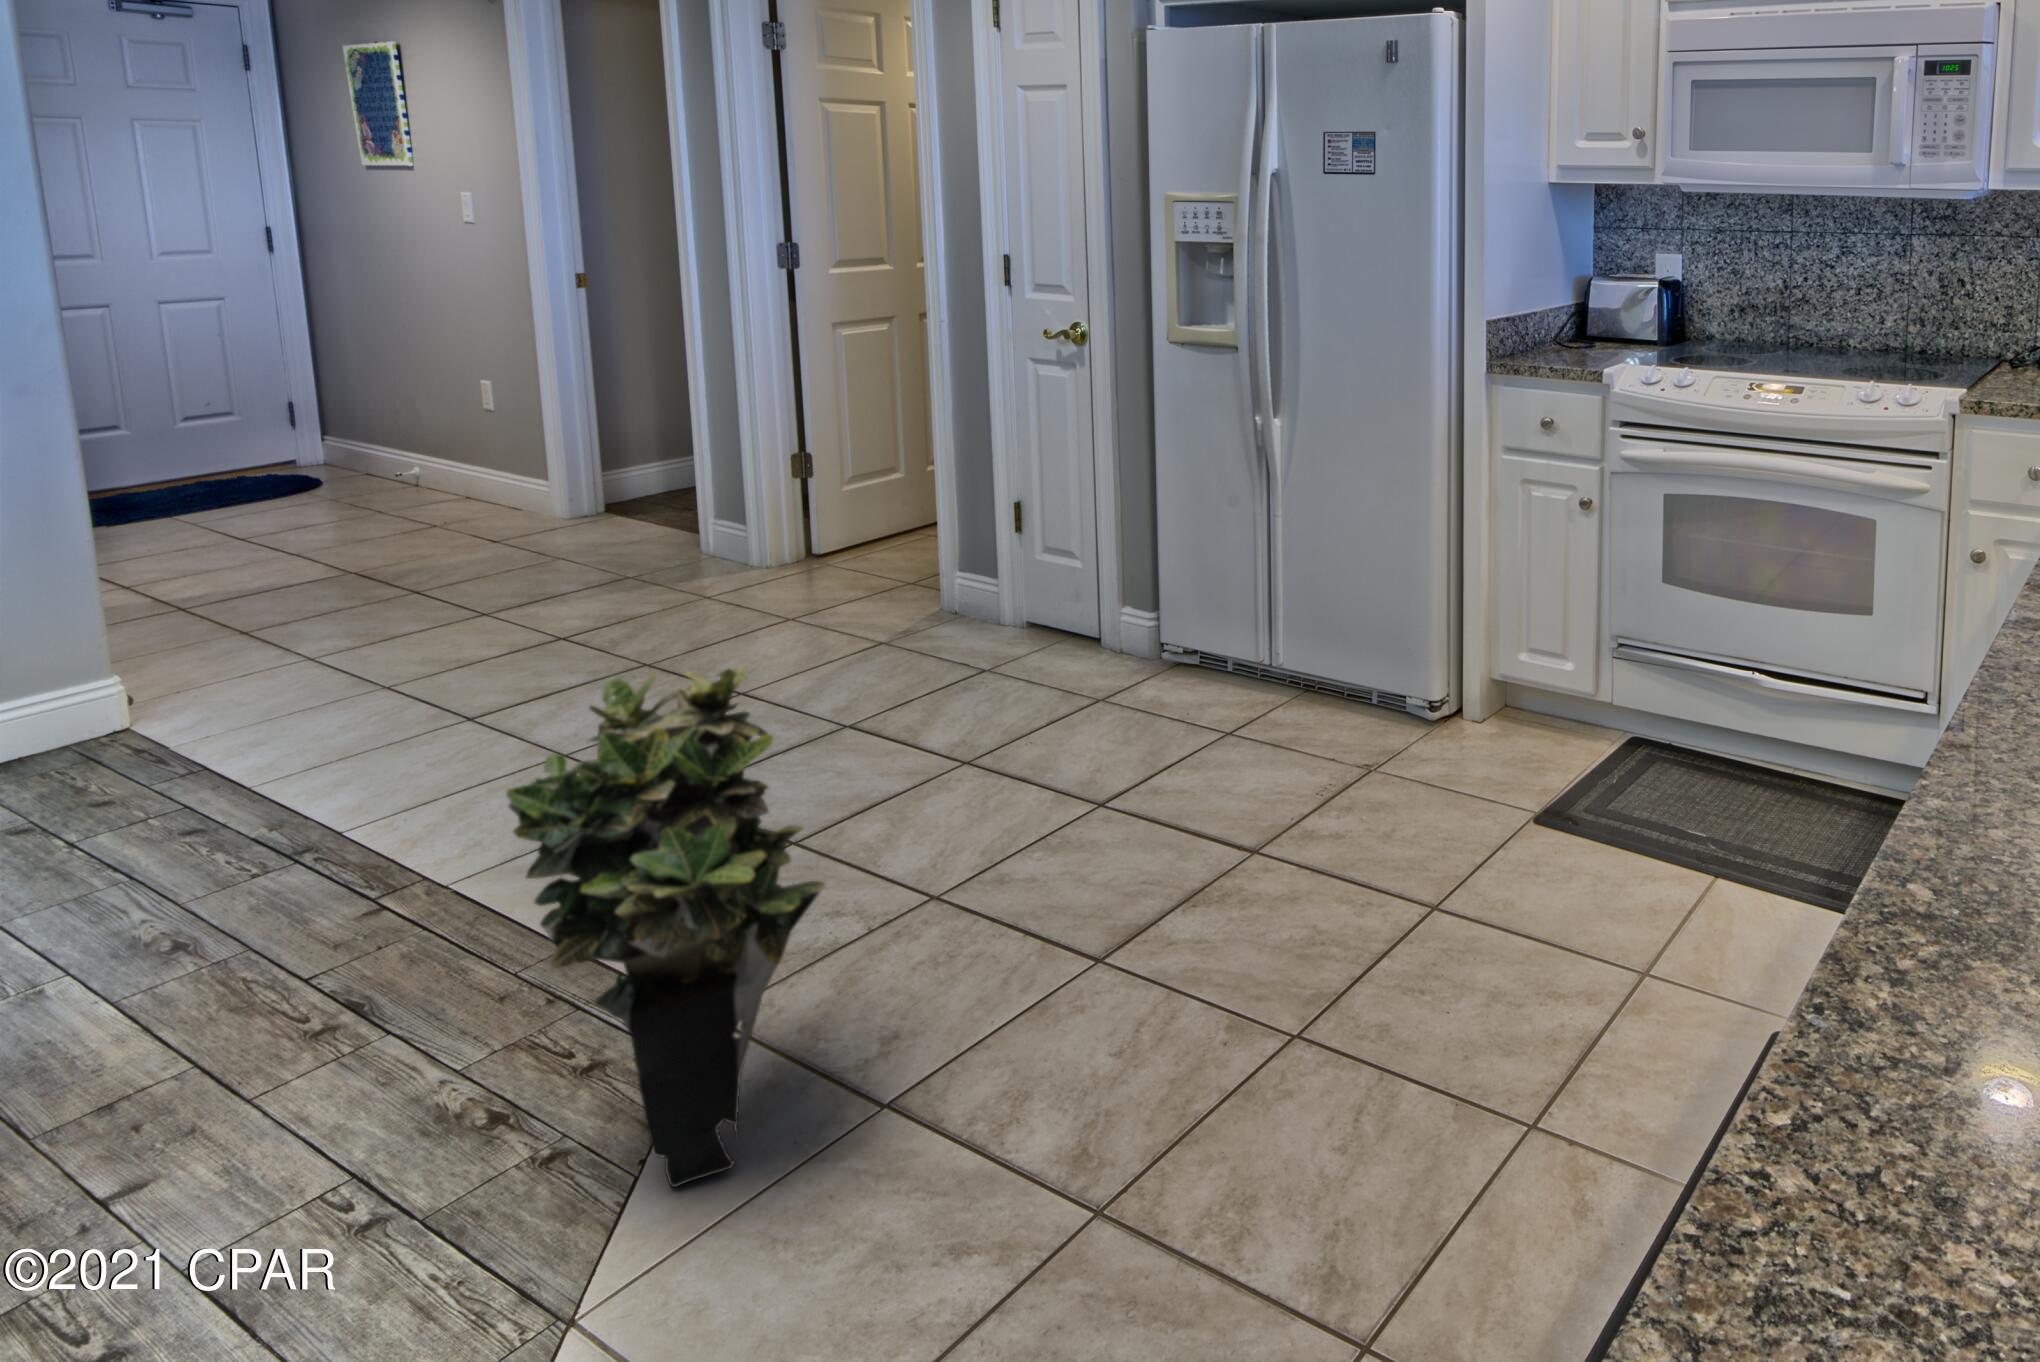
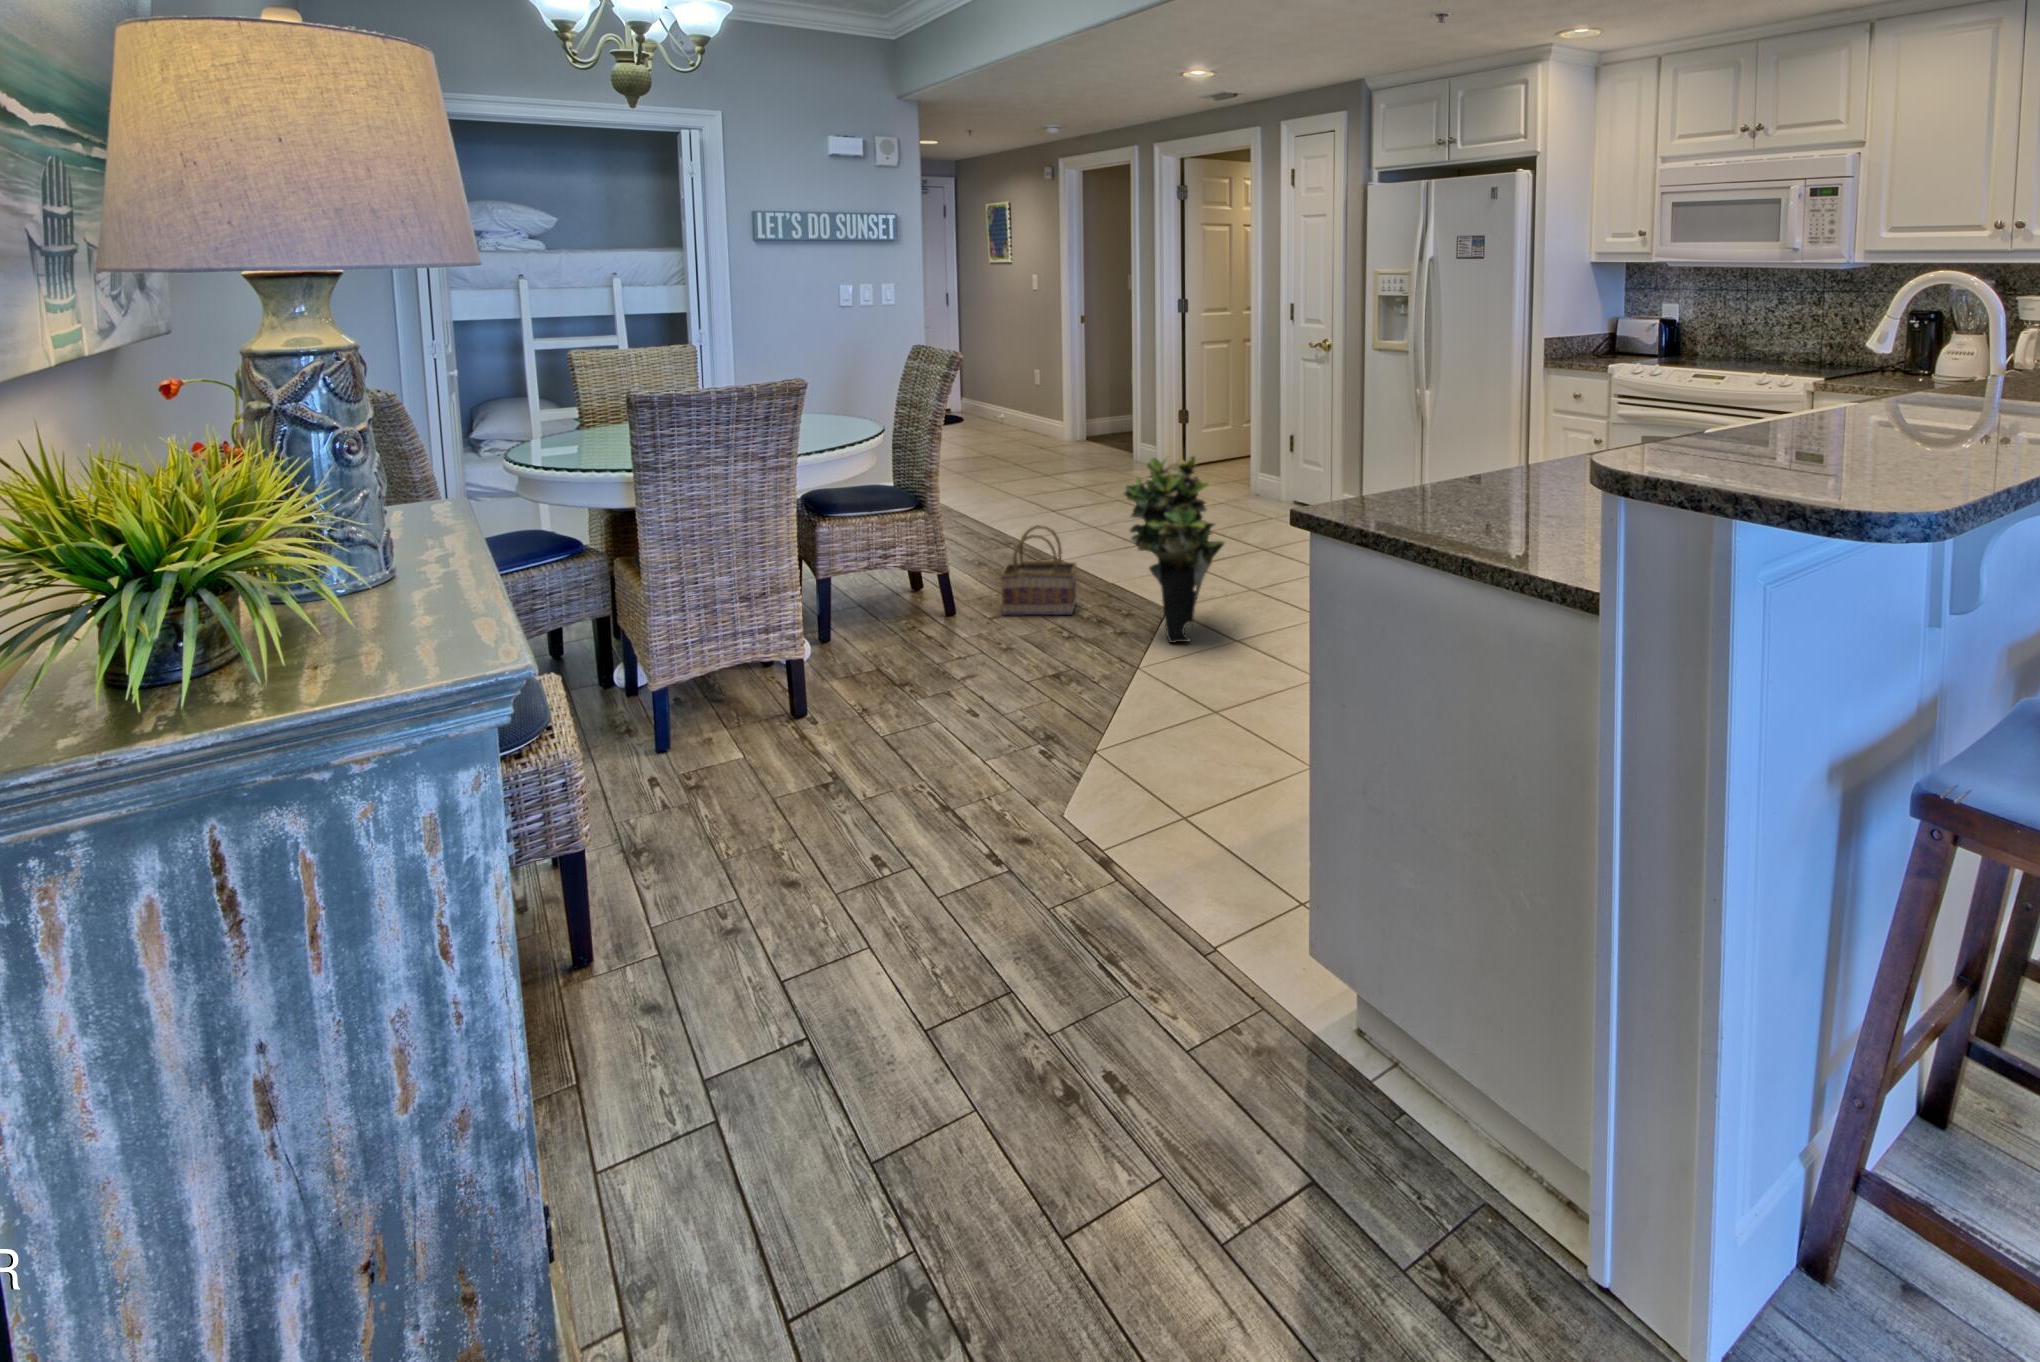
basket: none [112,888,417,1183] -> present [1001,525,1076,615]

